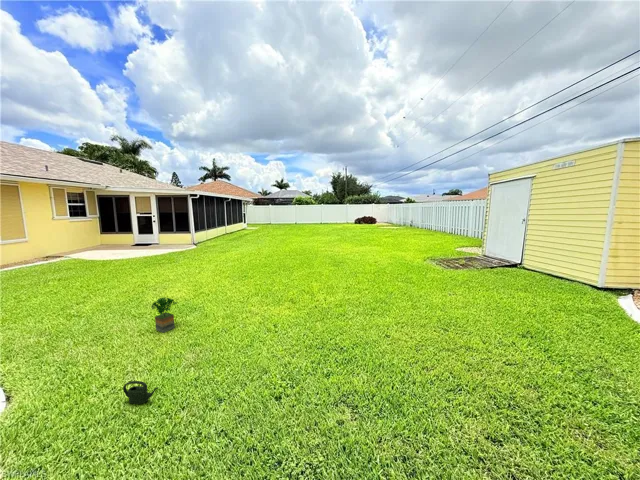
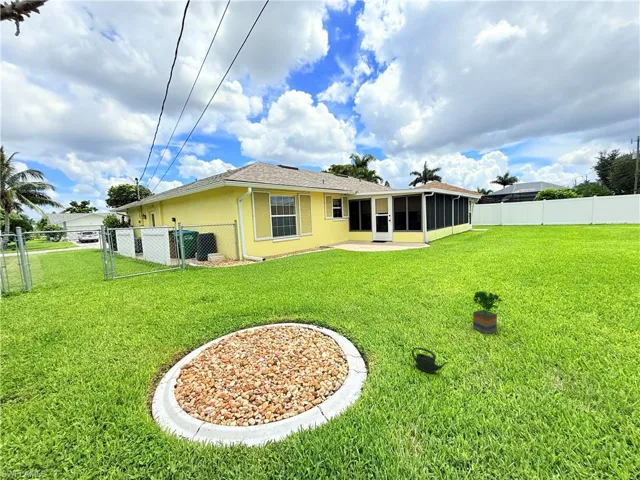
watering can: present [123,381,158,404] -> present [412,347,448,373]

